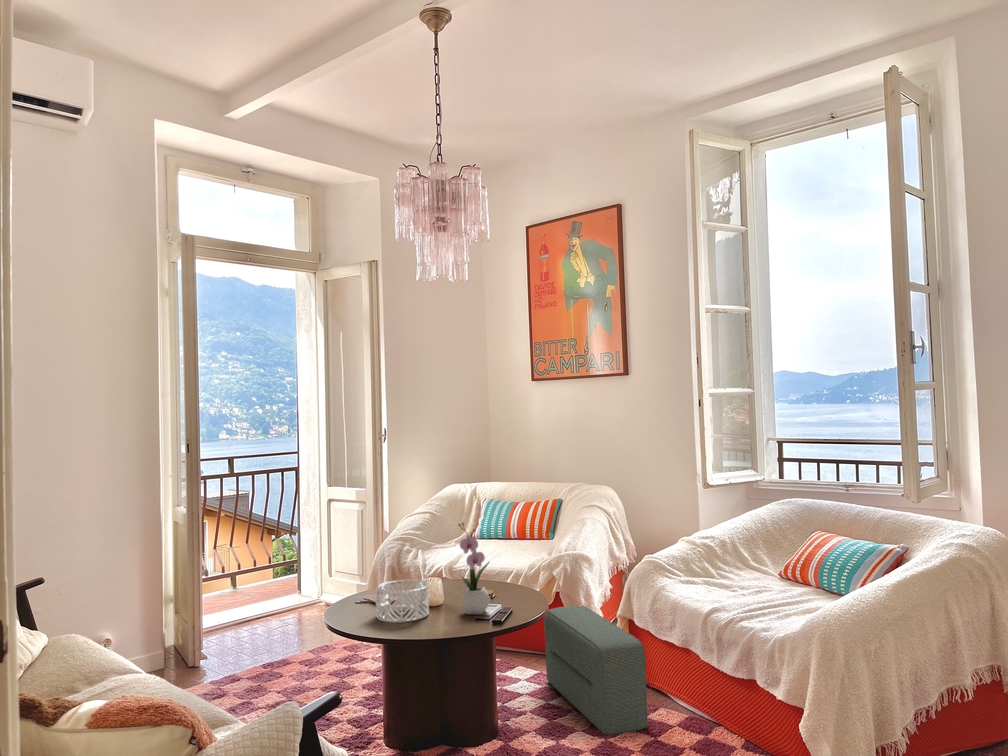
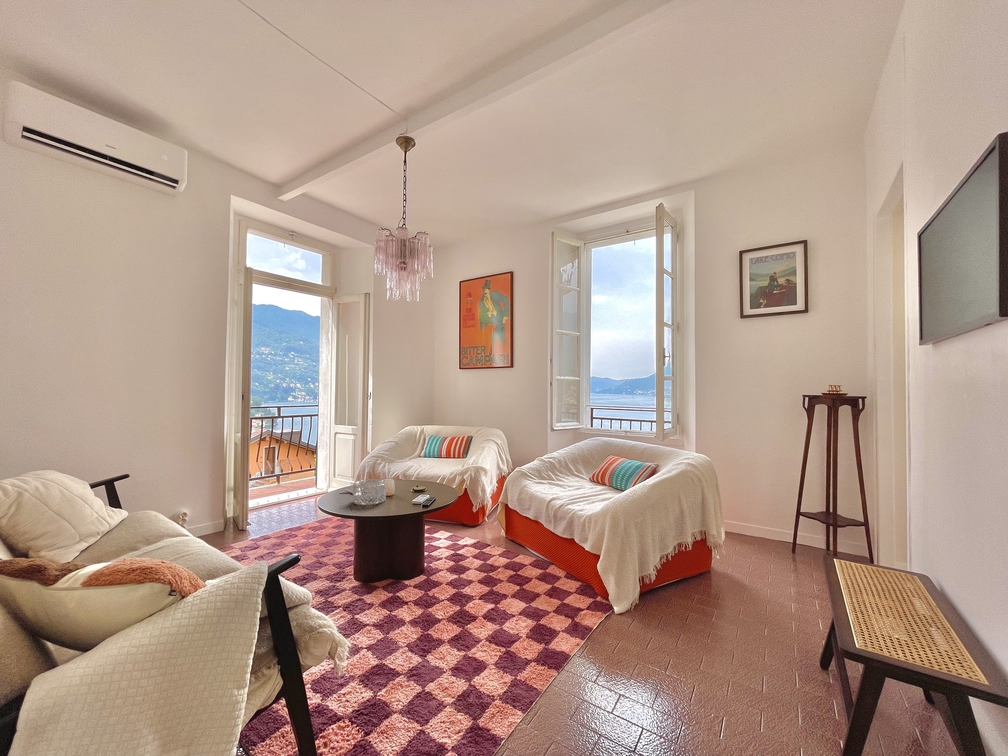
flower arrangement: present [458,523,491,614] -> none [405,446,425,500]
pouf: present [544,606,648,735] -> none [457,496,513,571]

